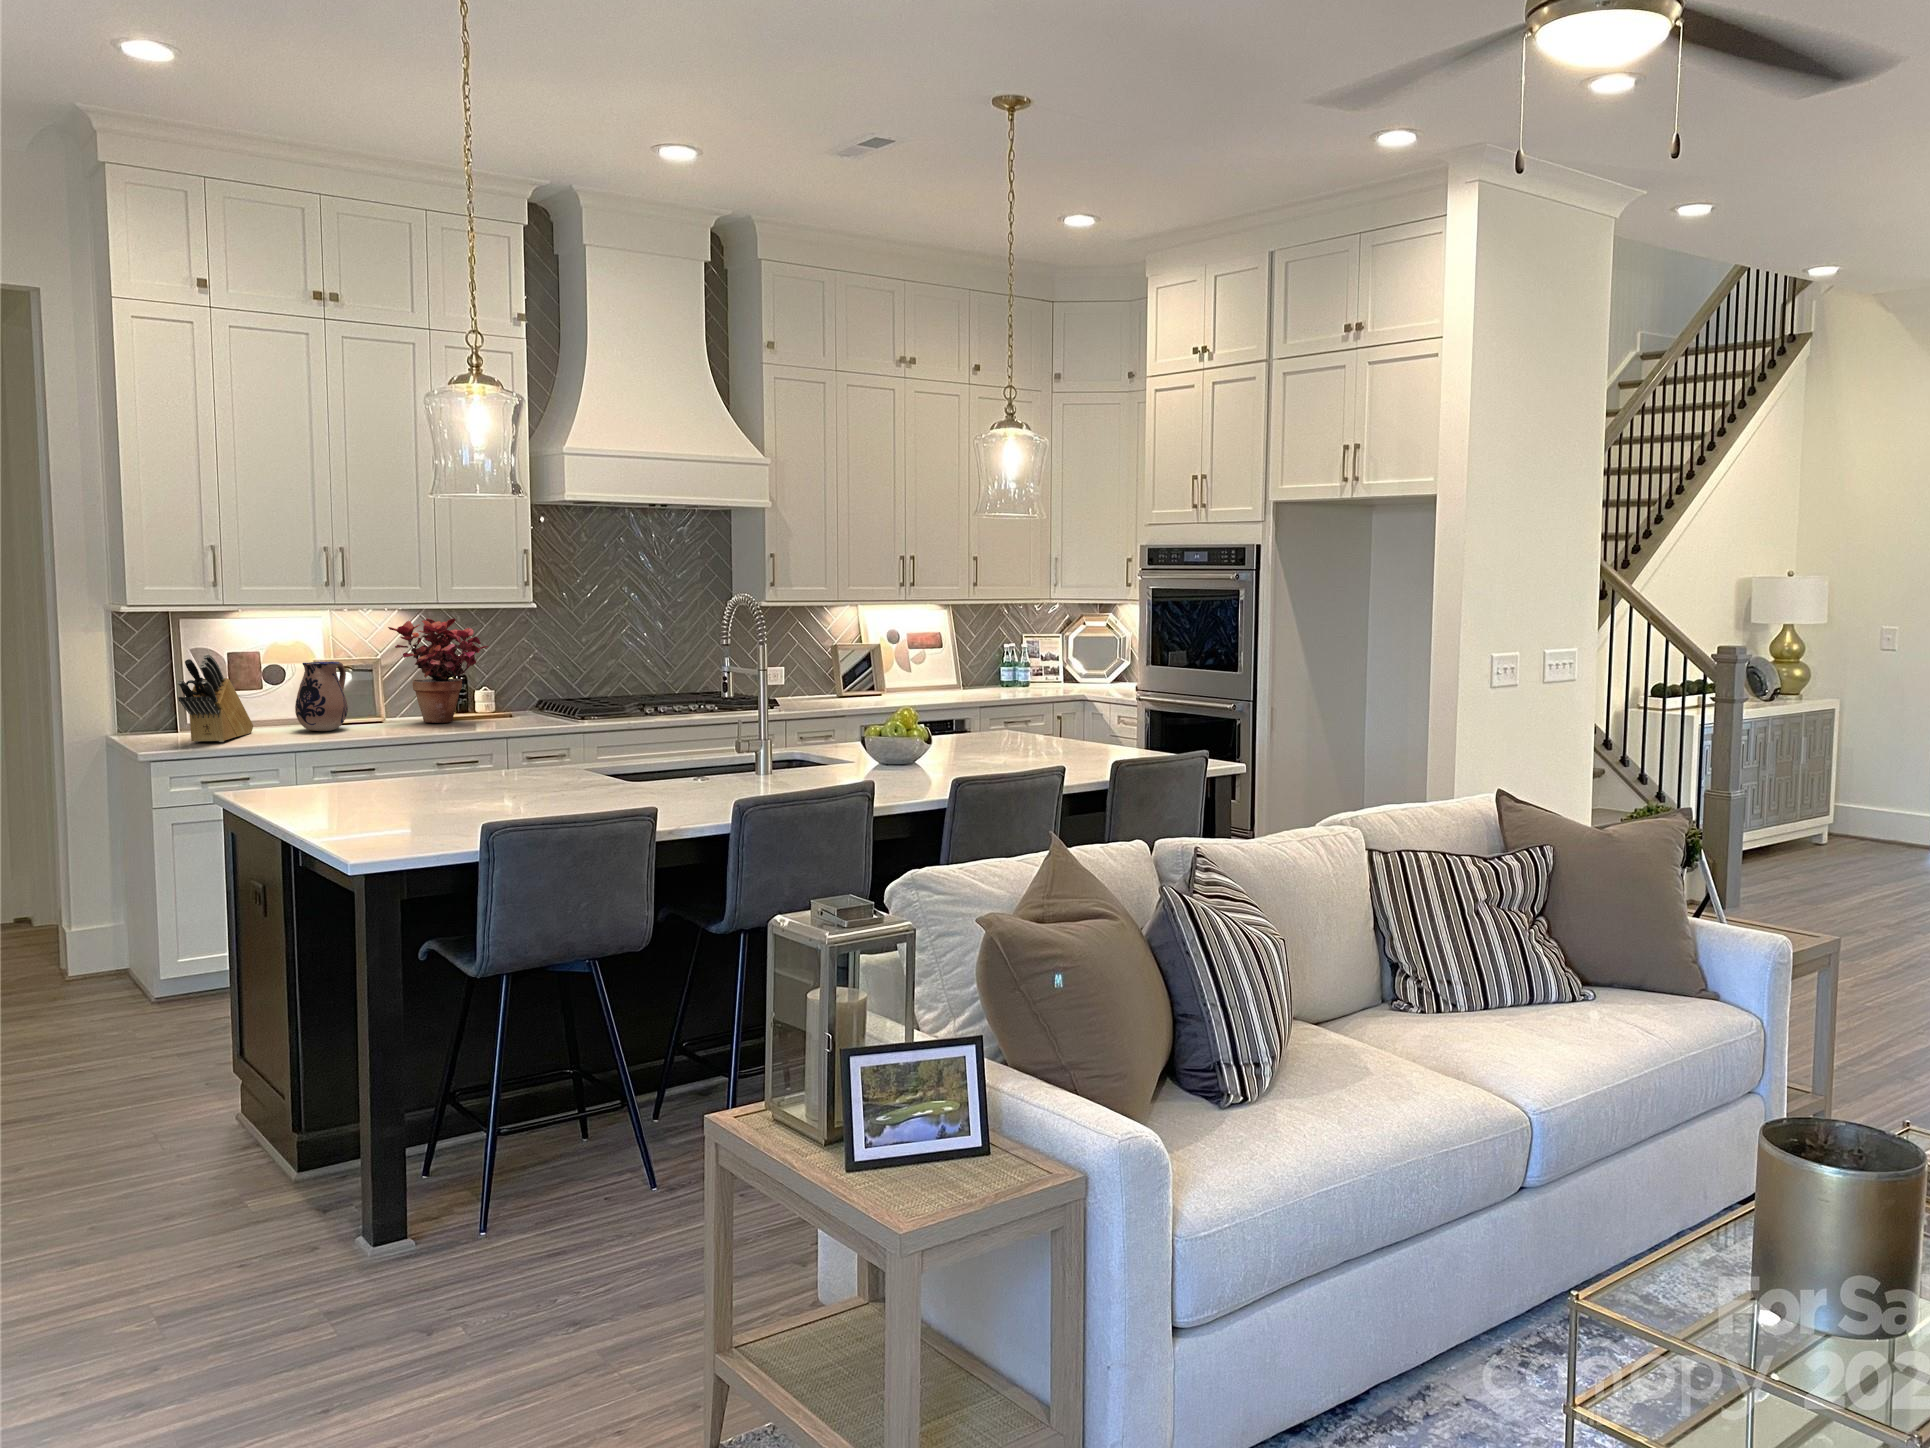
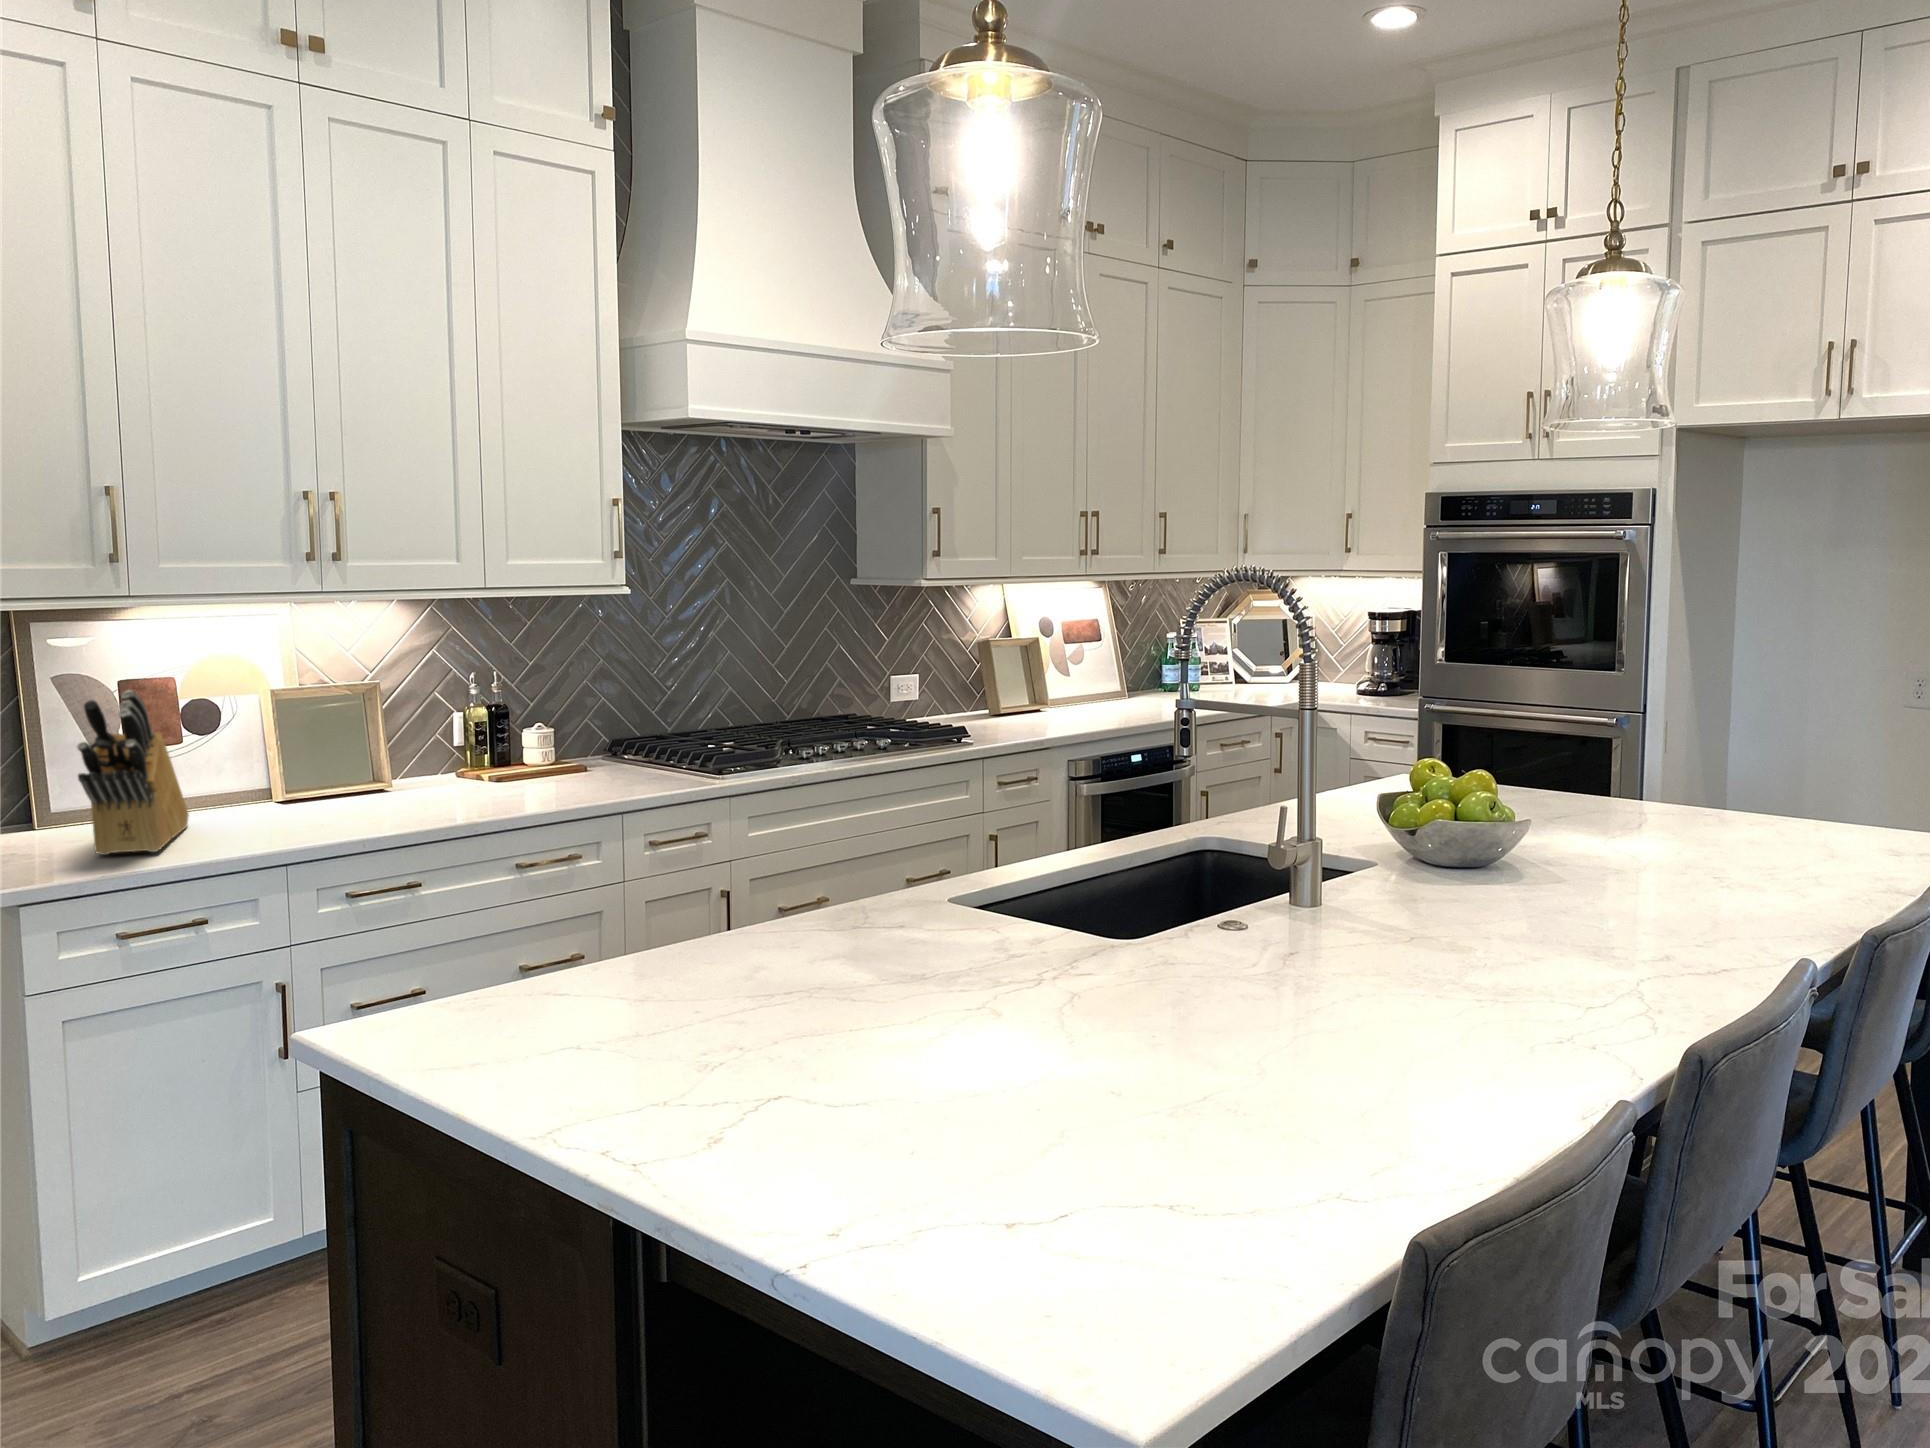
potted plant: present [388,618,488,723] -> none [414,613,583,792]
ceramic pitcher: present [295,661,348,731] -> none [266,693,358,818]

